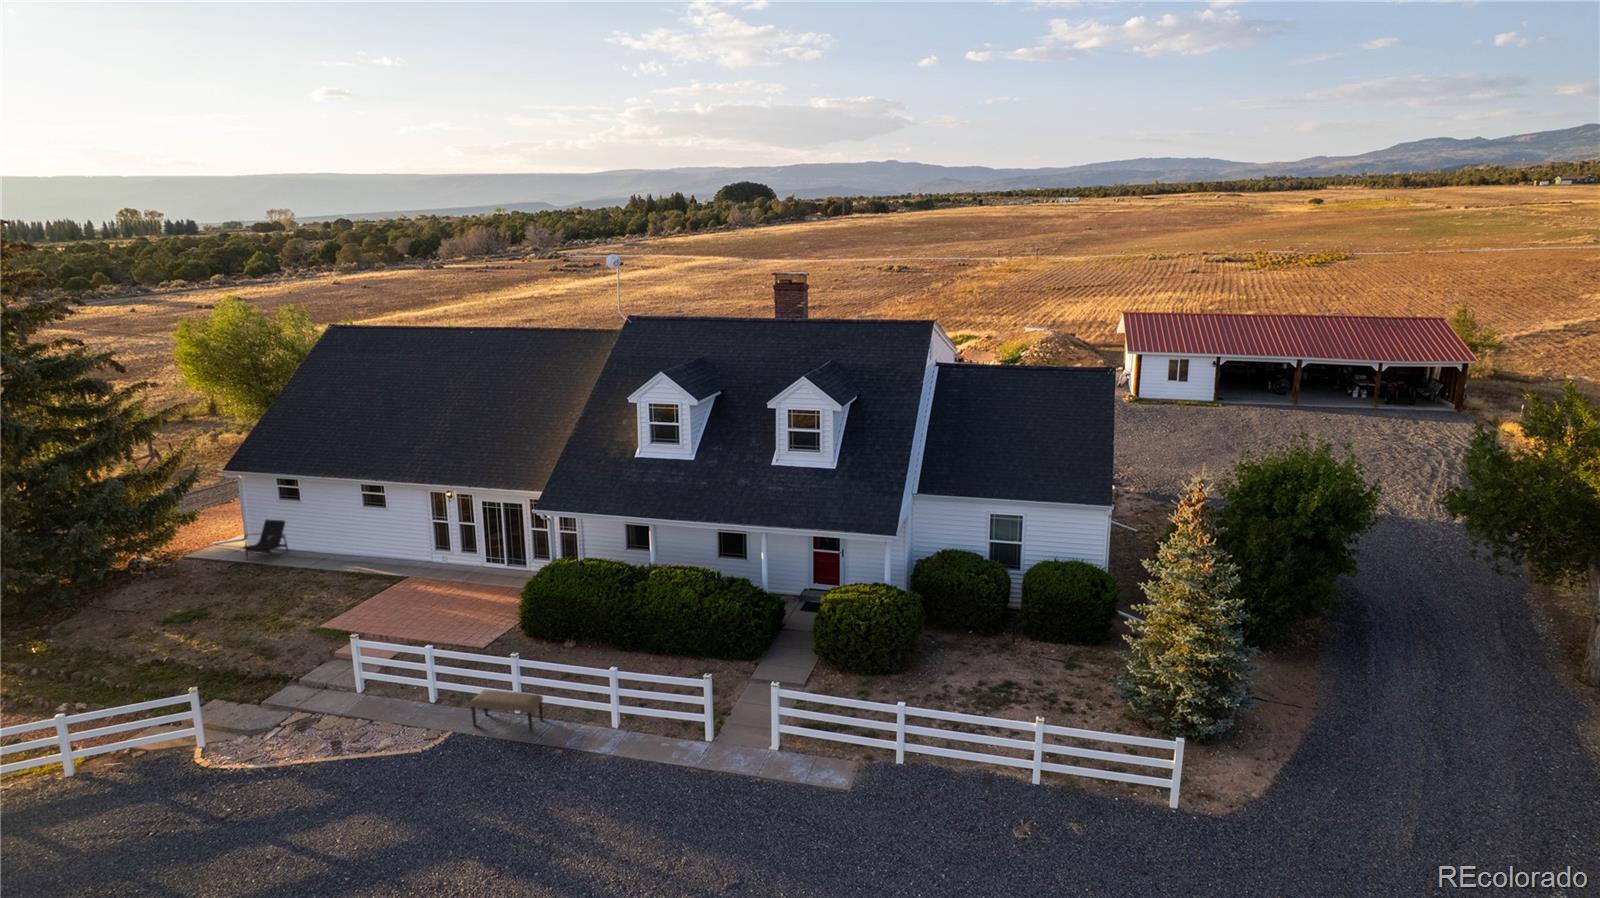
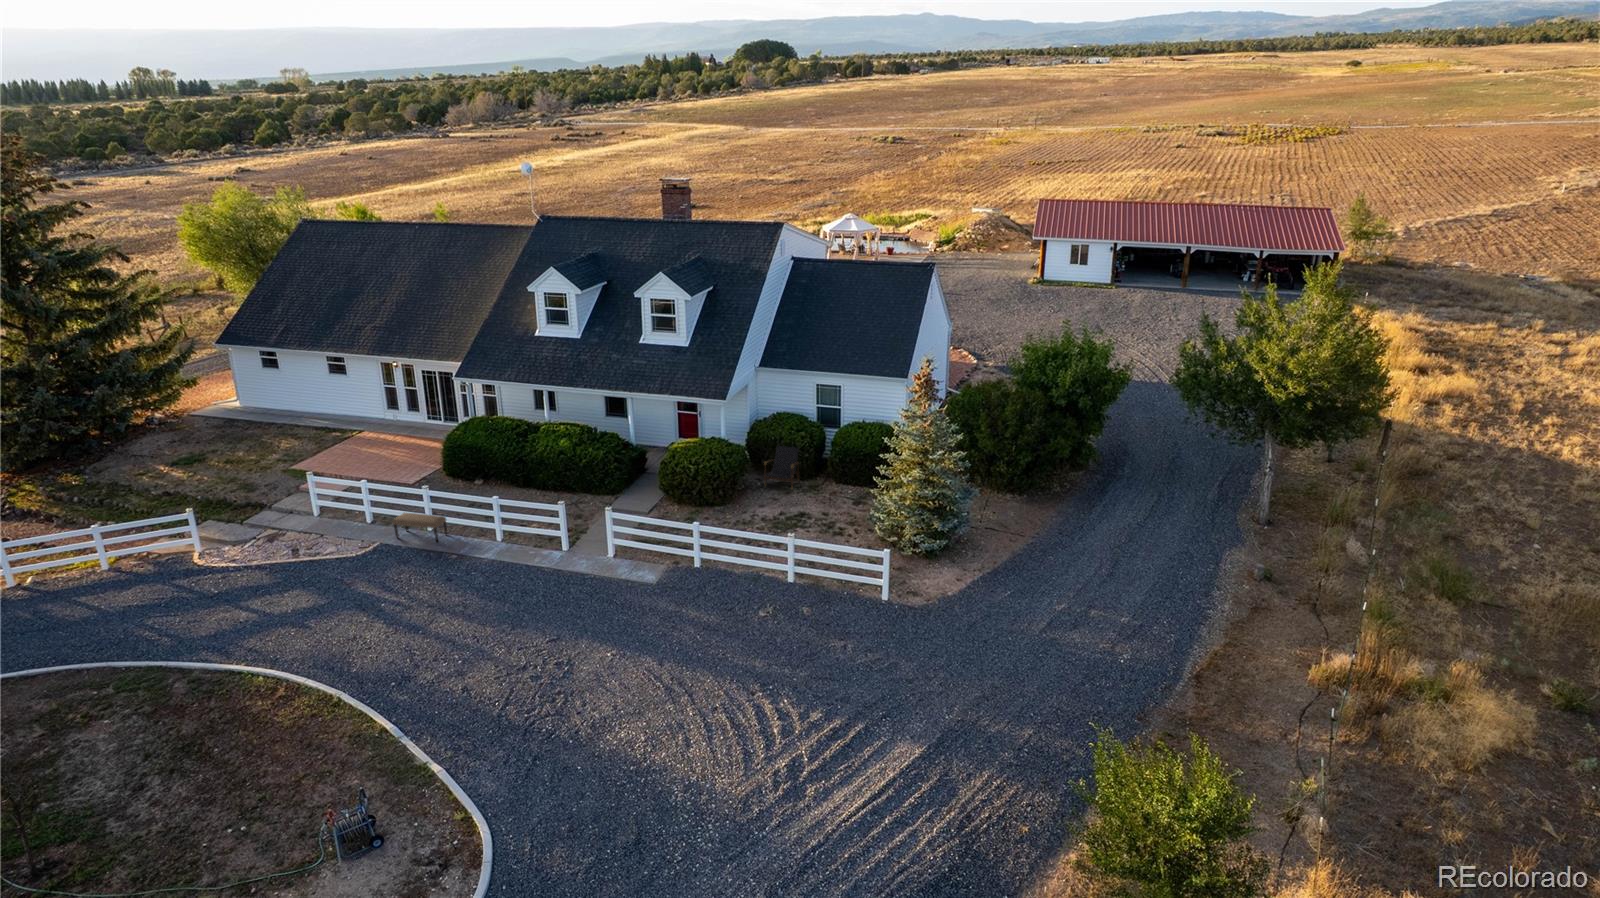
lounge chair: present [244,519,288,560] -> present [764,446,799,489]

